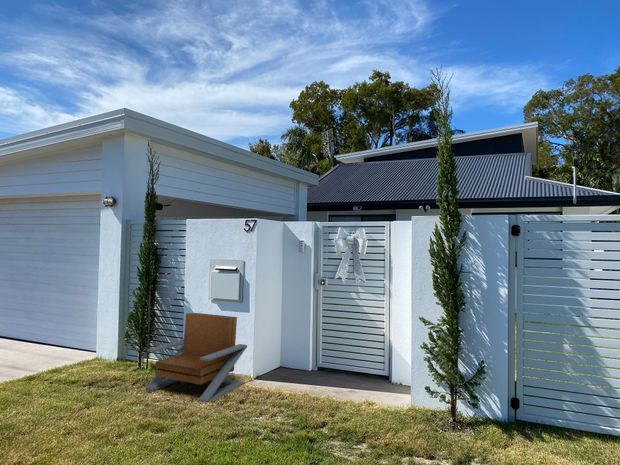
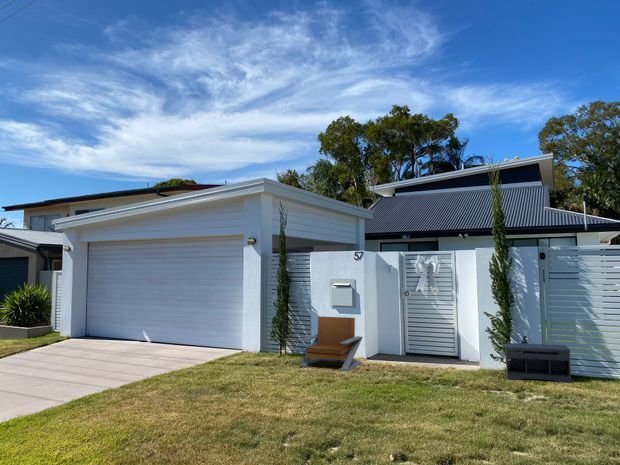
bench: none [447,368,552,447] -> present [505,343,571,383]

